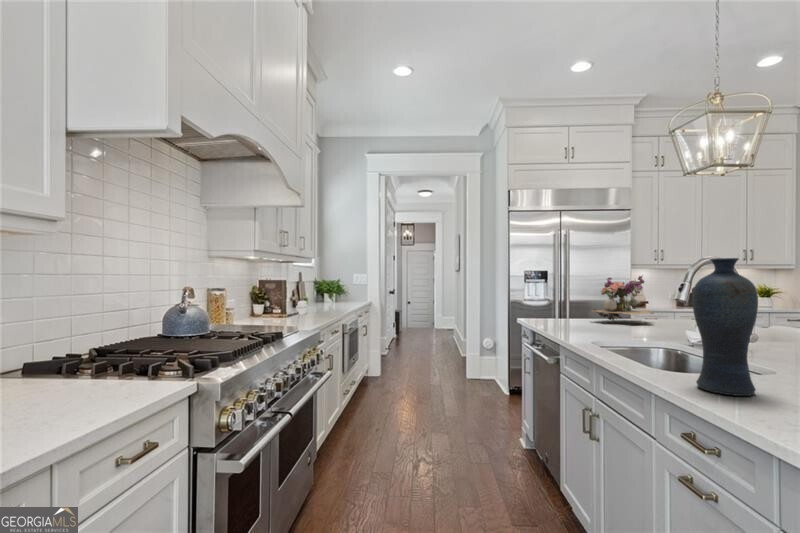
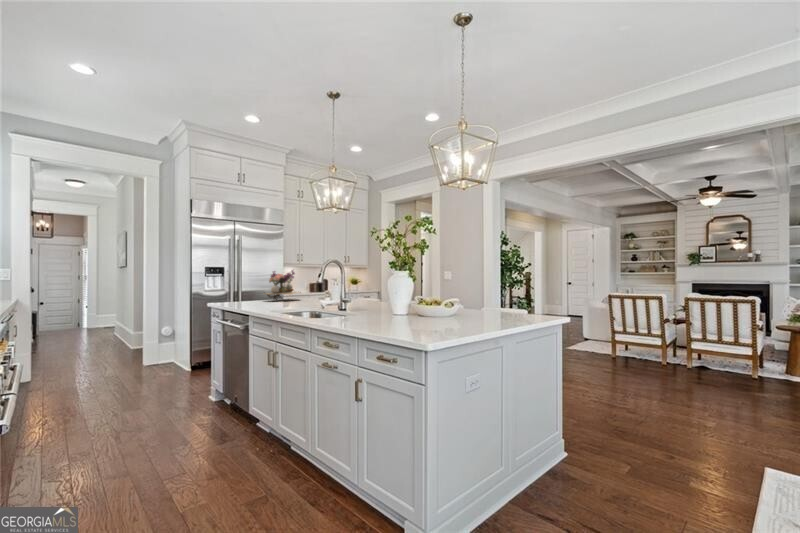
vase: present [692,258,758,396] -> none [327,258,352,321]

